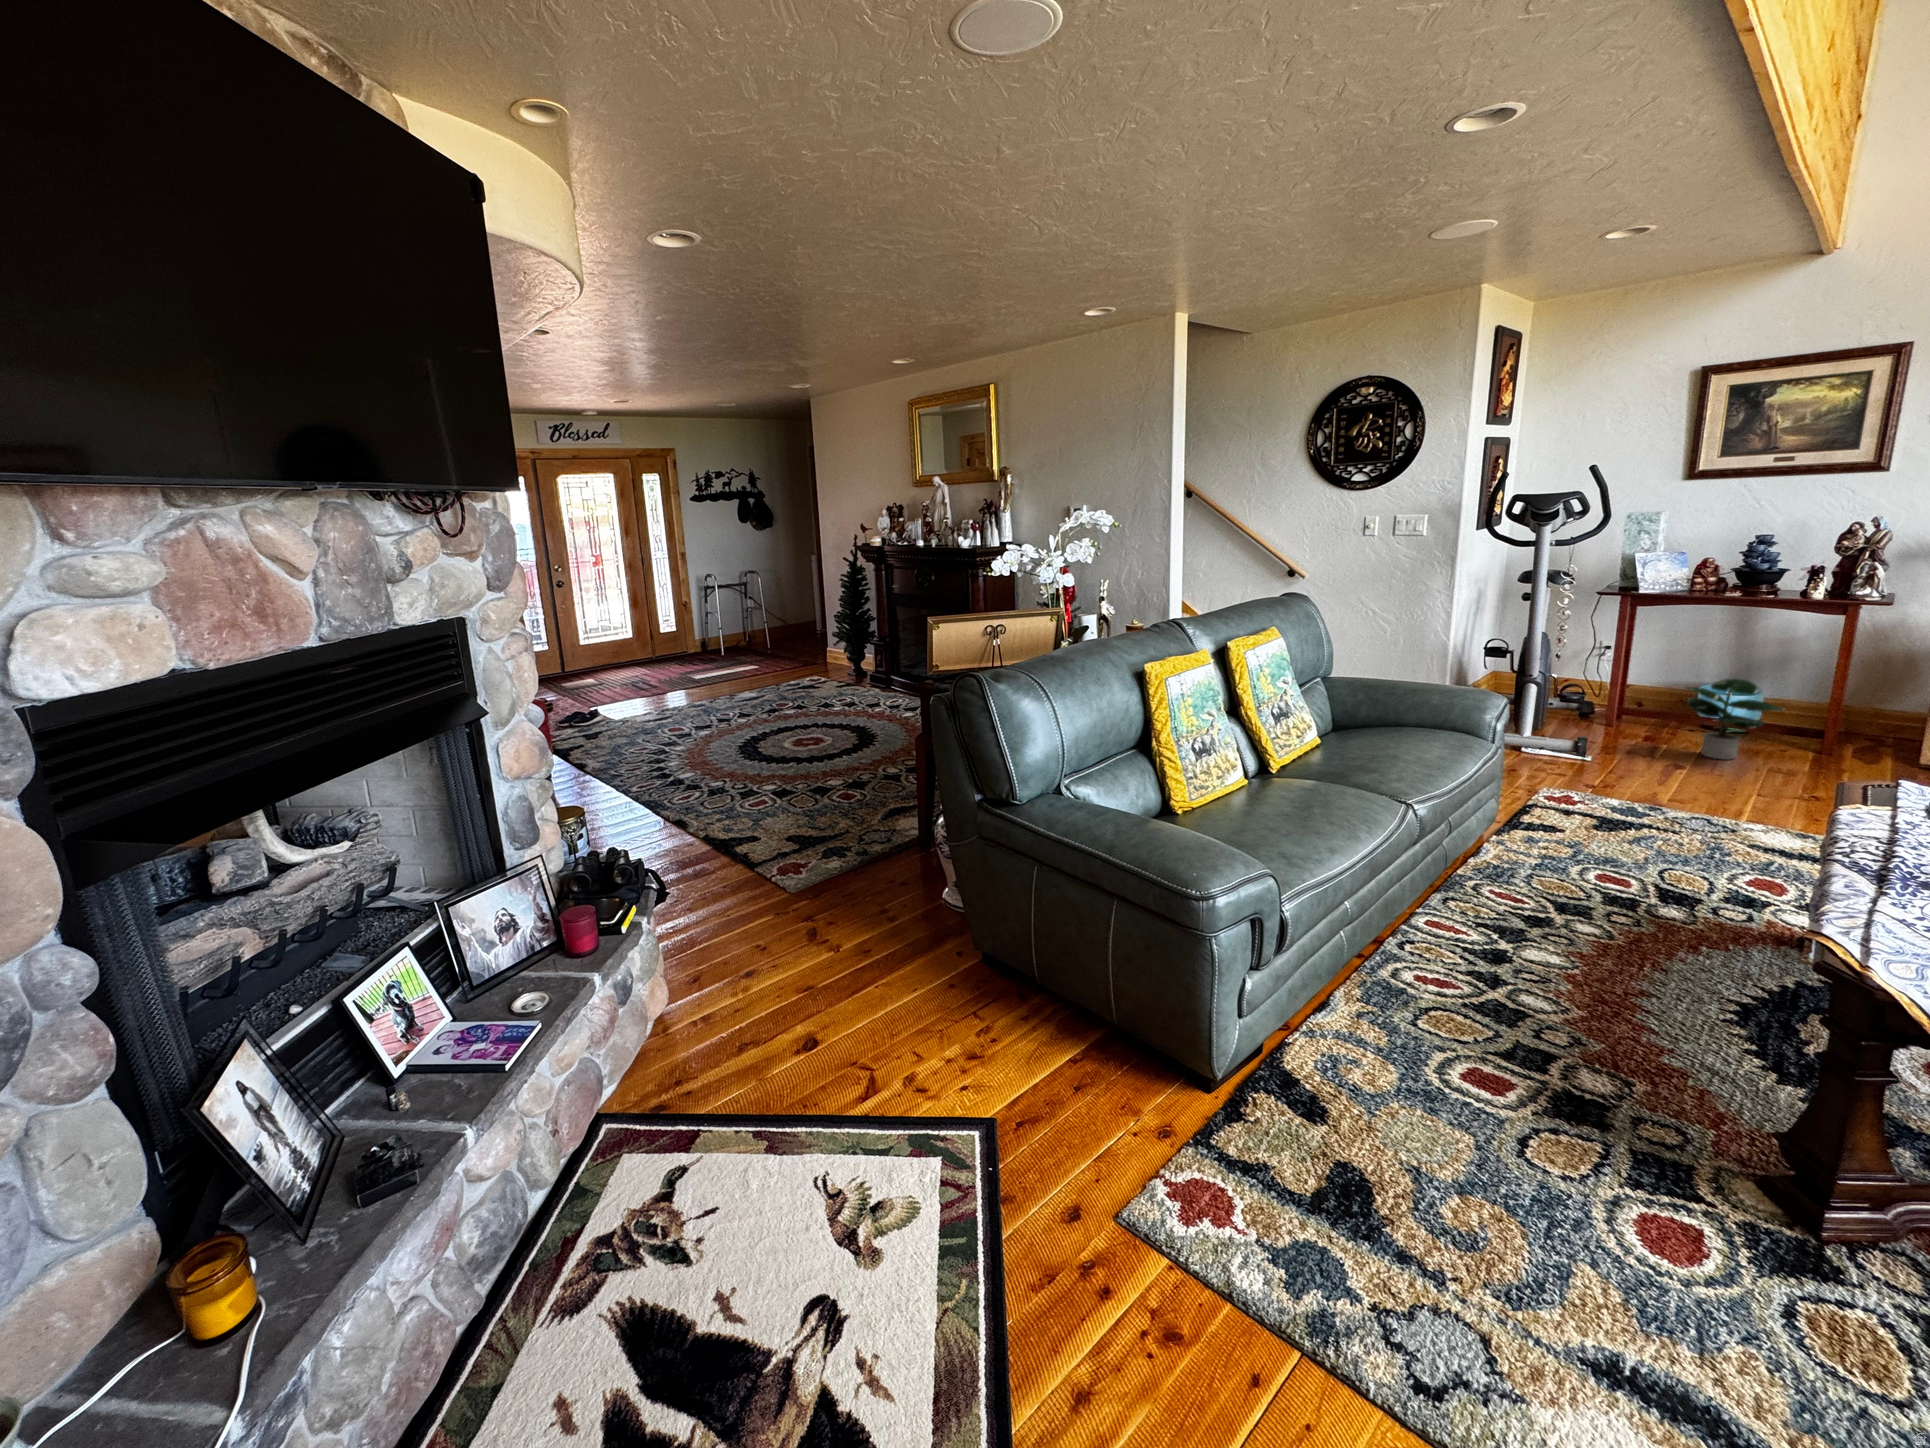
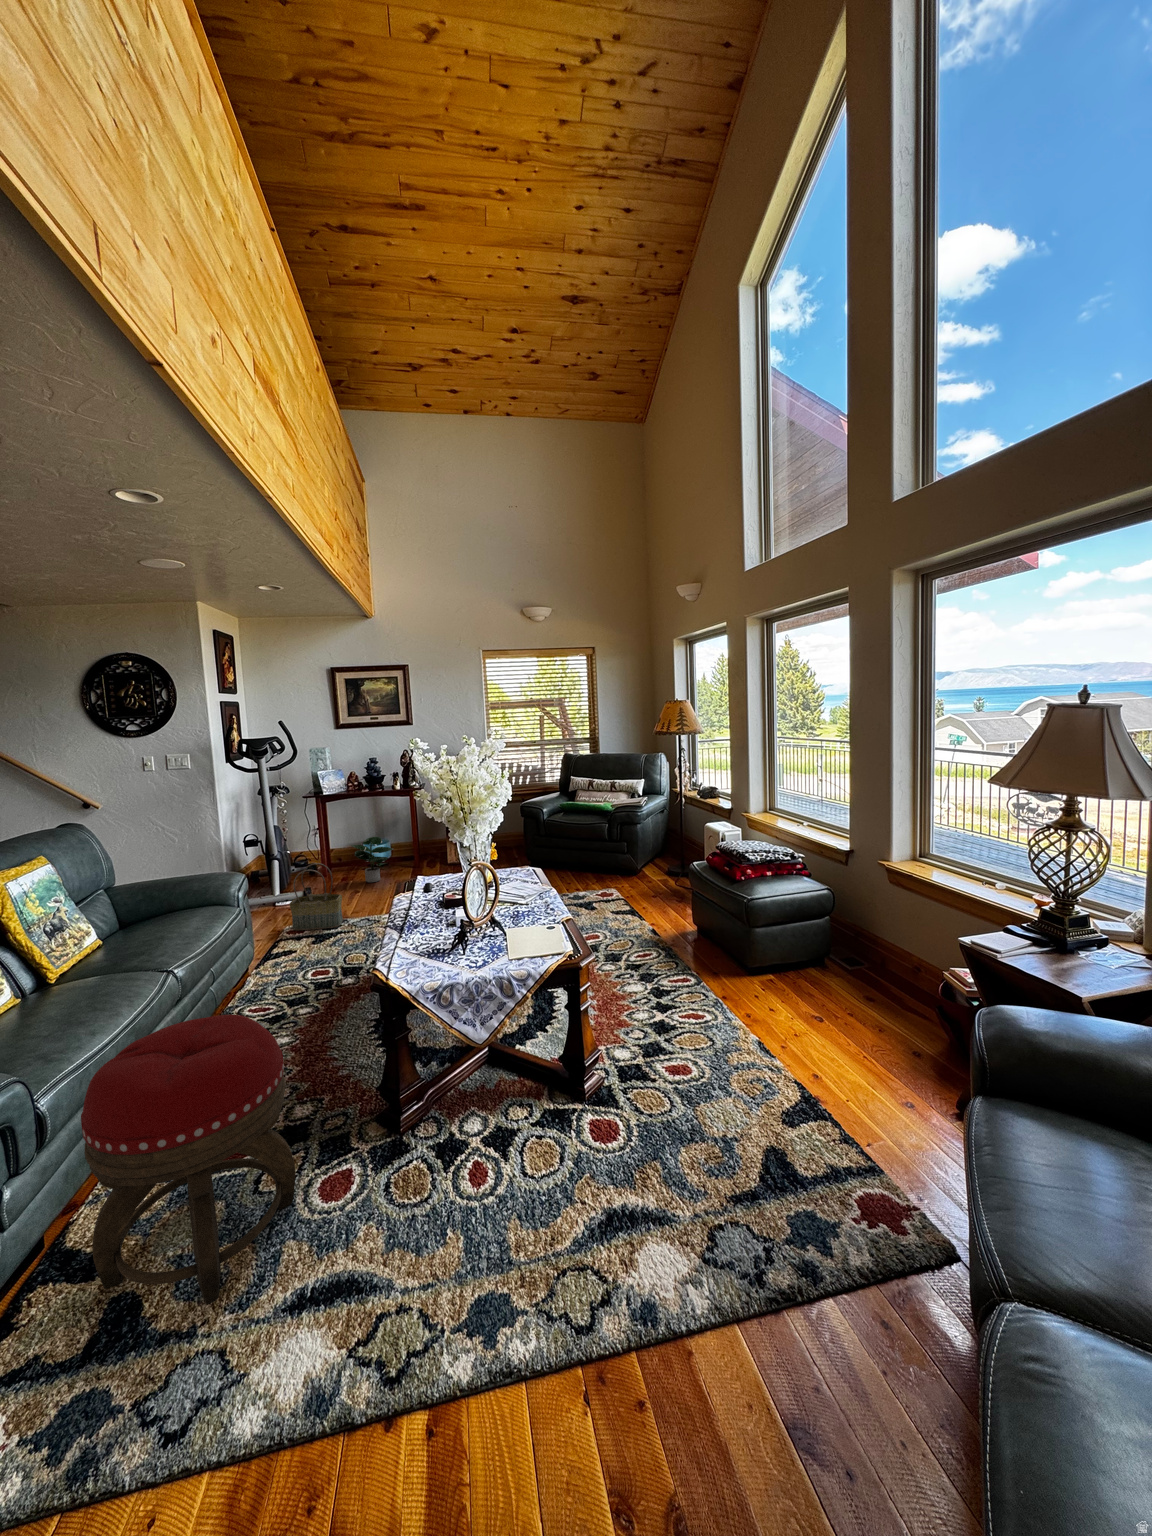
basket: none [1555,704,1663,816] -> present [289,863,343,930]
footstool: none [1322,882,1626,1261] -> present [81,1015,295,1304]

